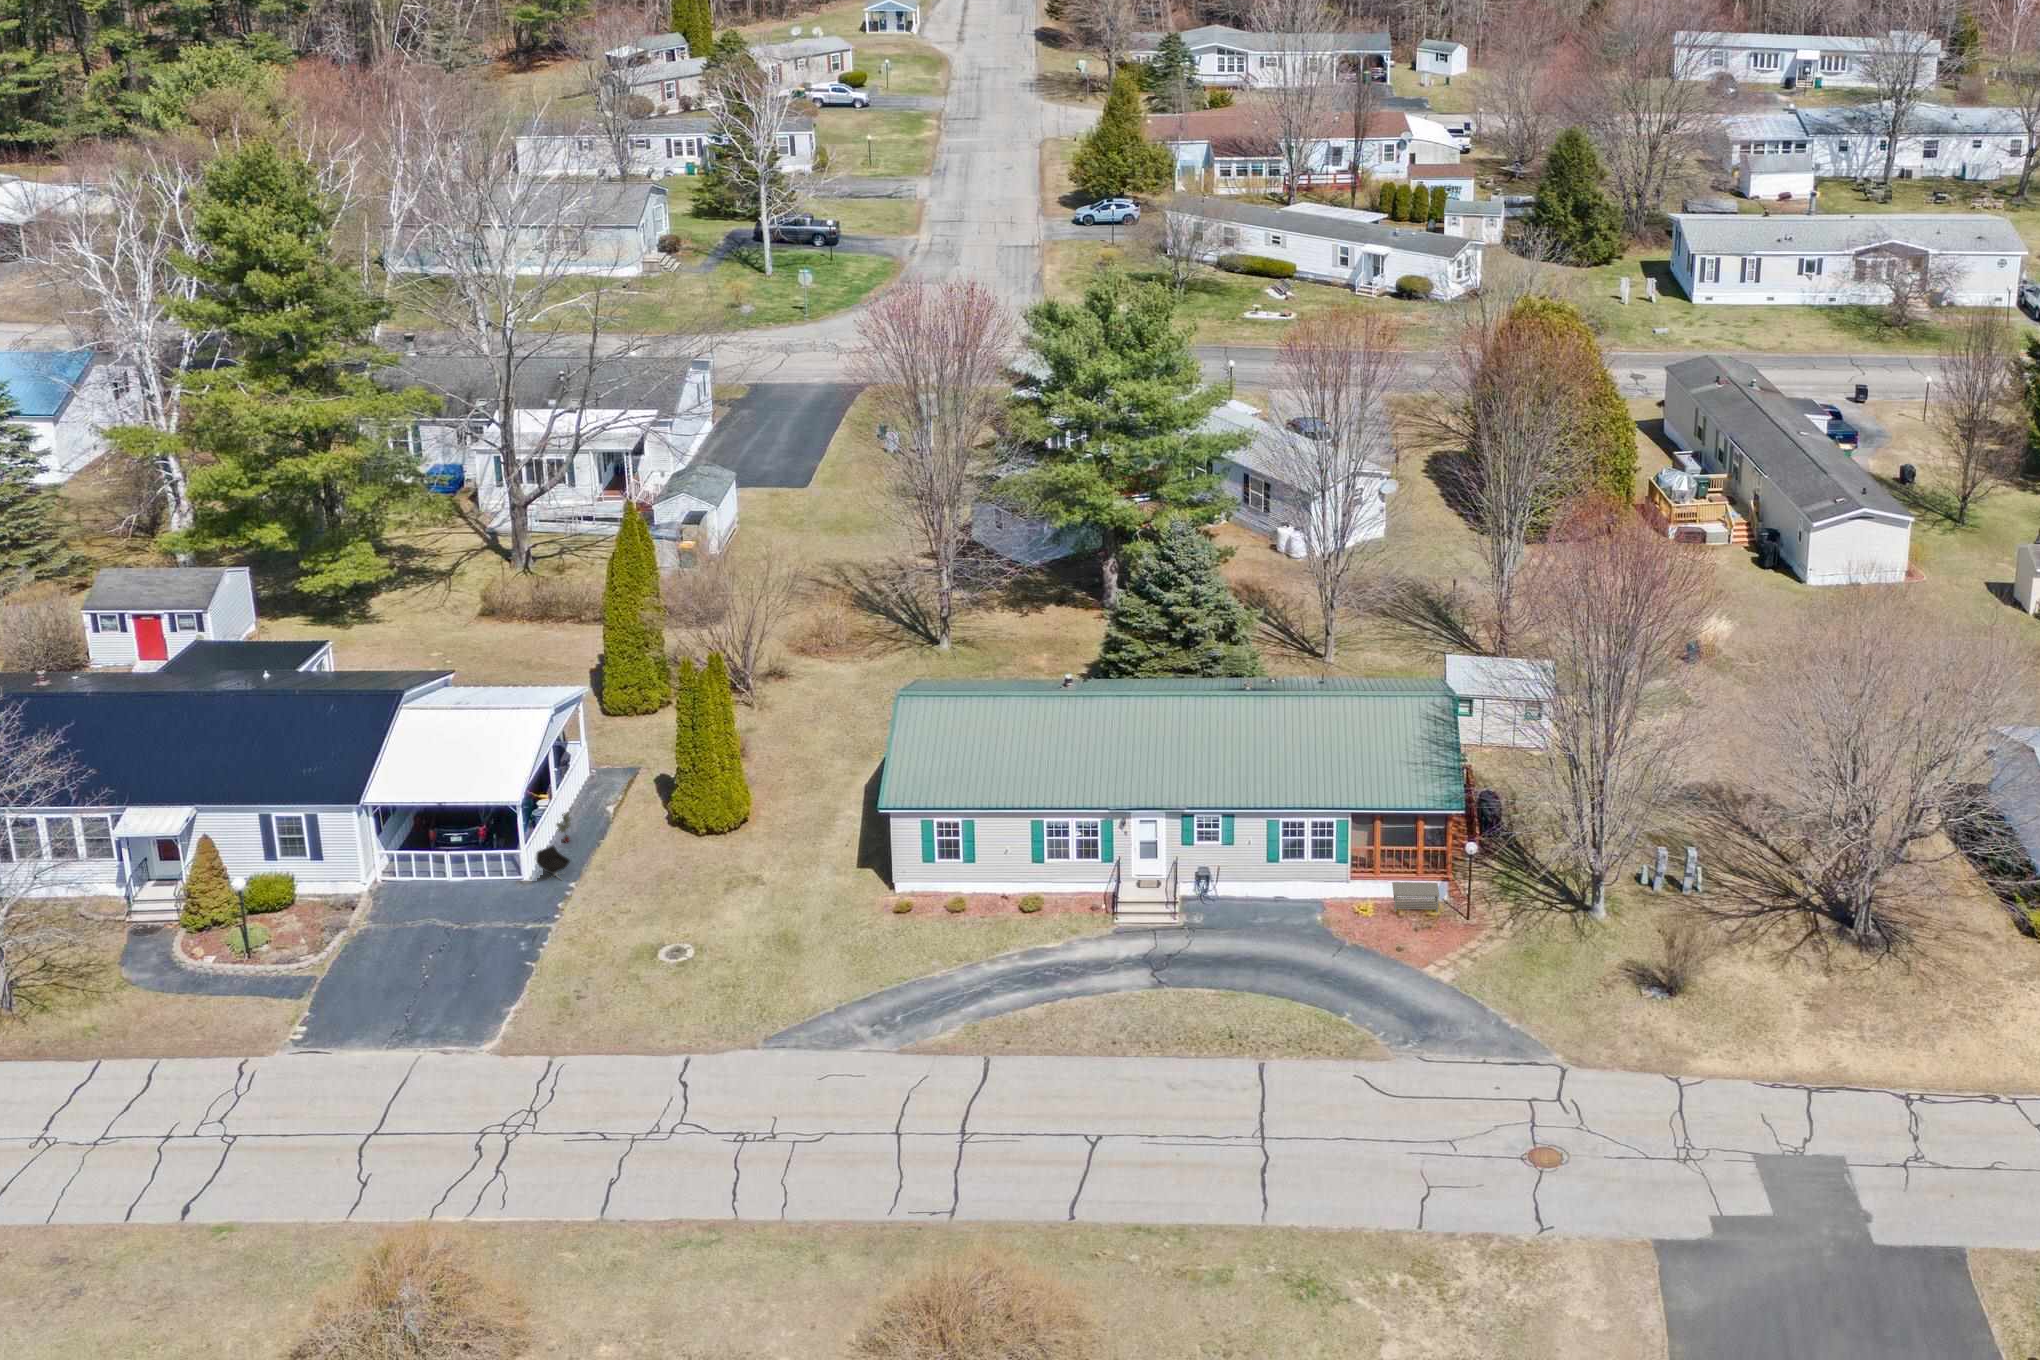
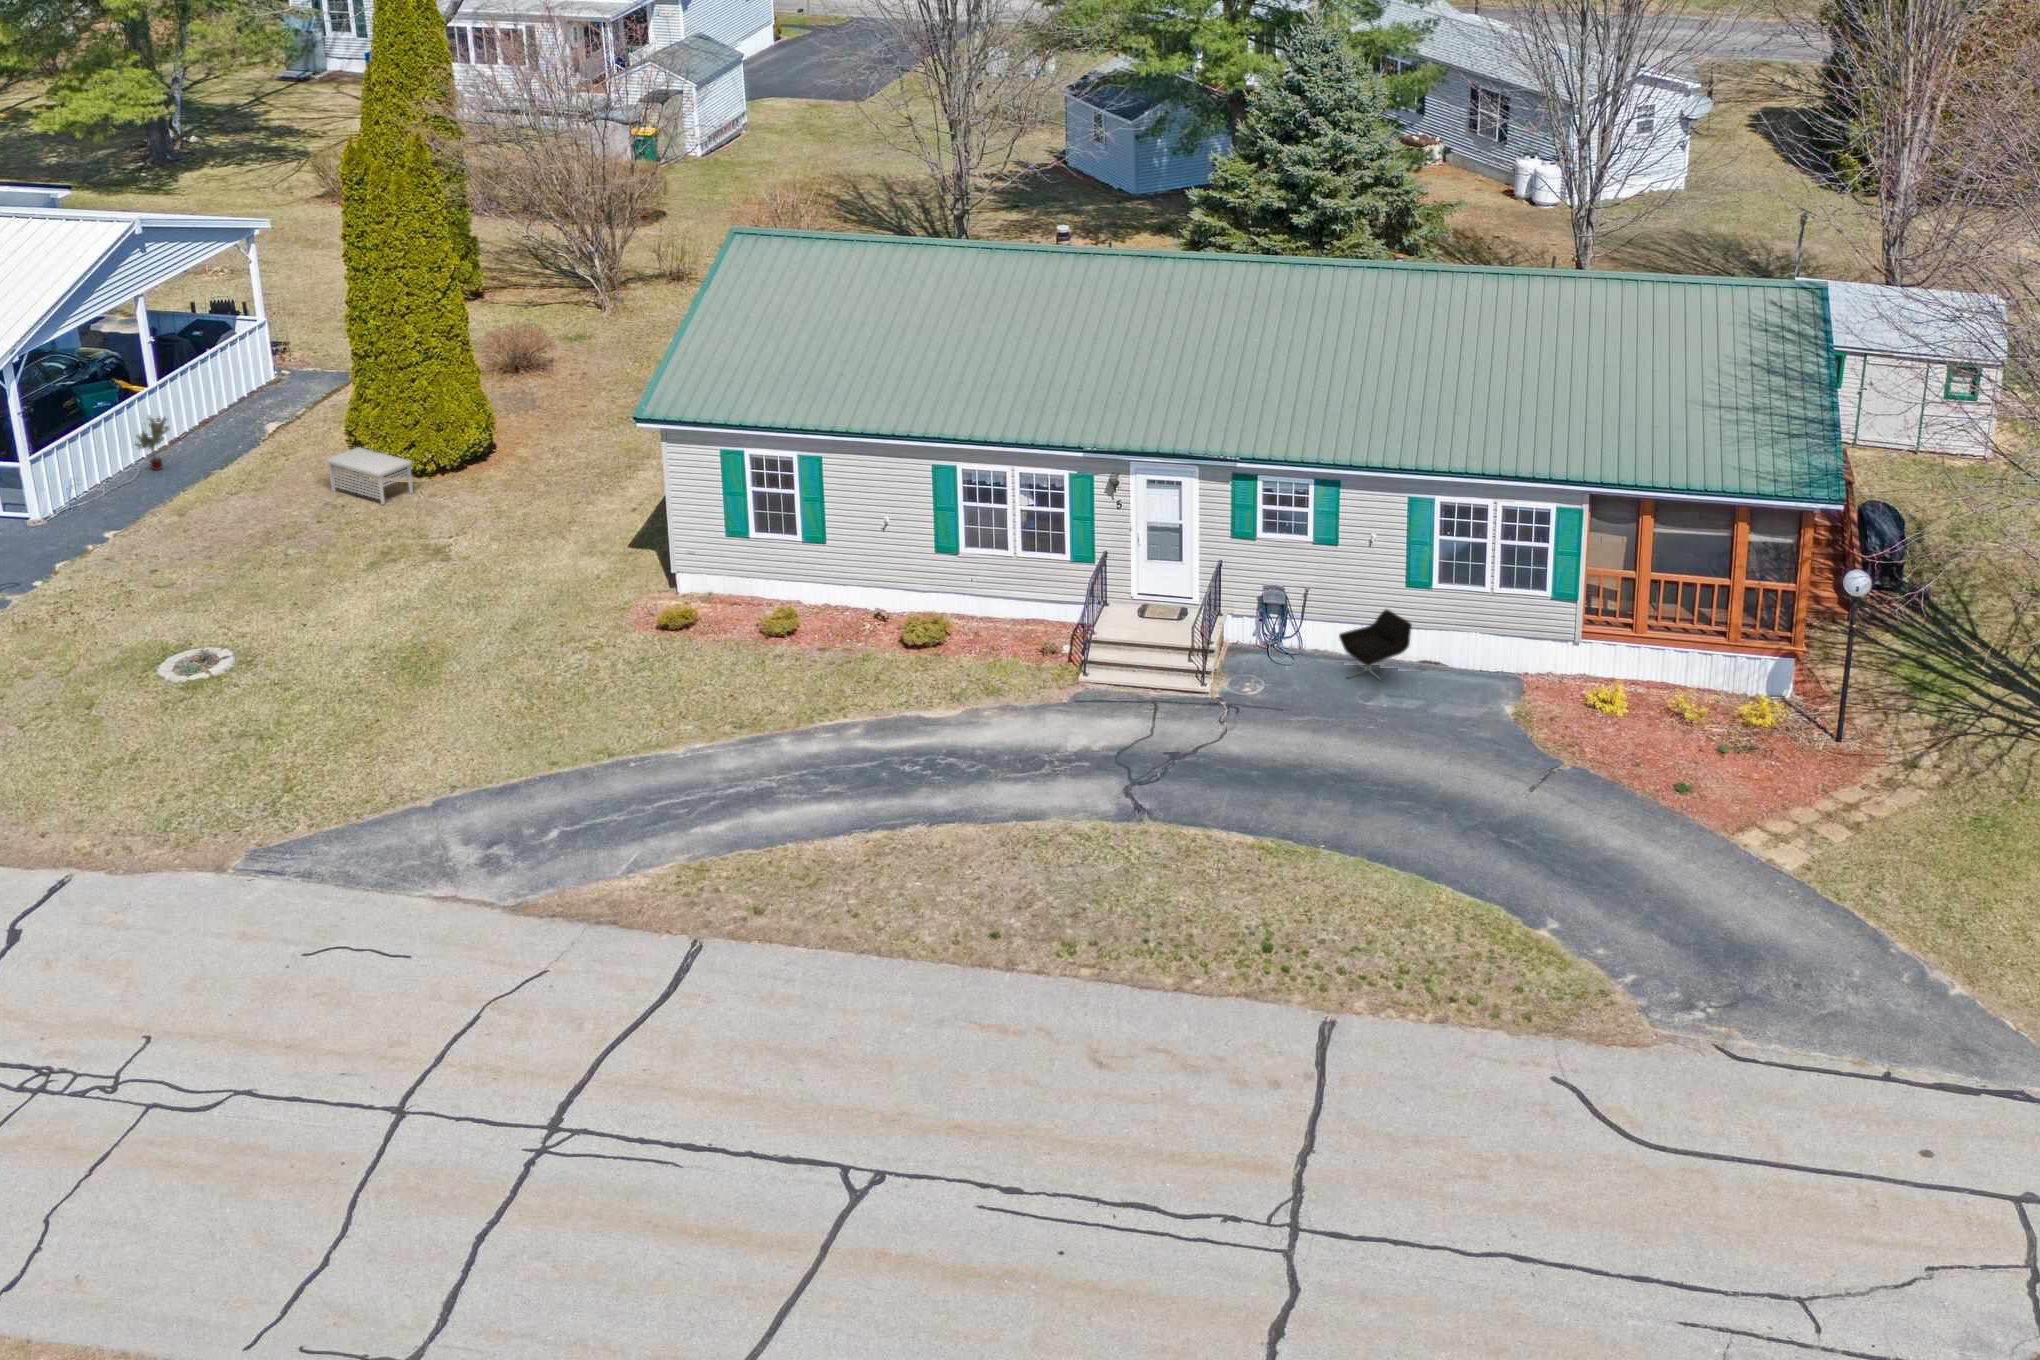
lounge chair: present [536,846,570,876] -> present [1339,609,1412,680]
storage bench: present [1392,882,1439,912] -> present [325,447,413,505]

